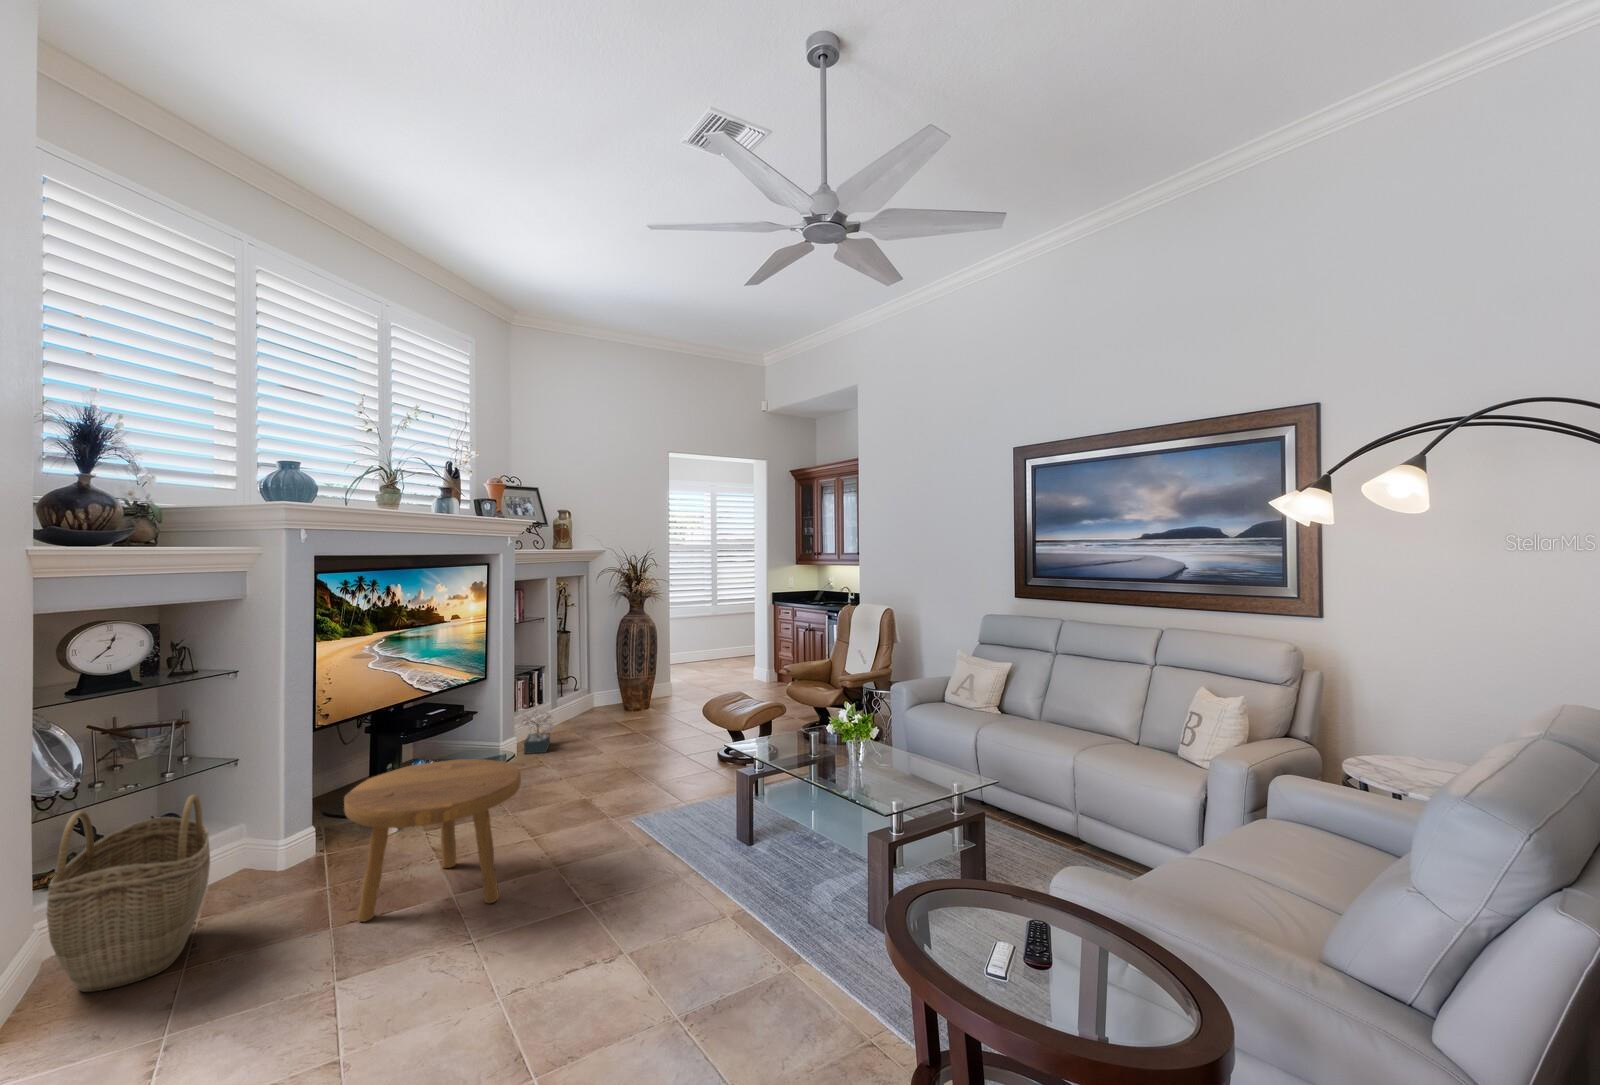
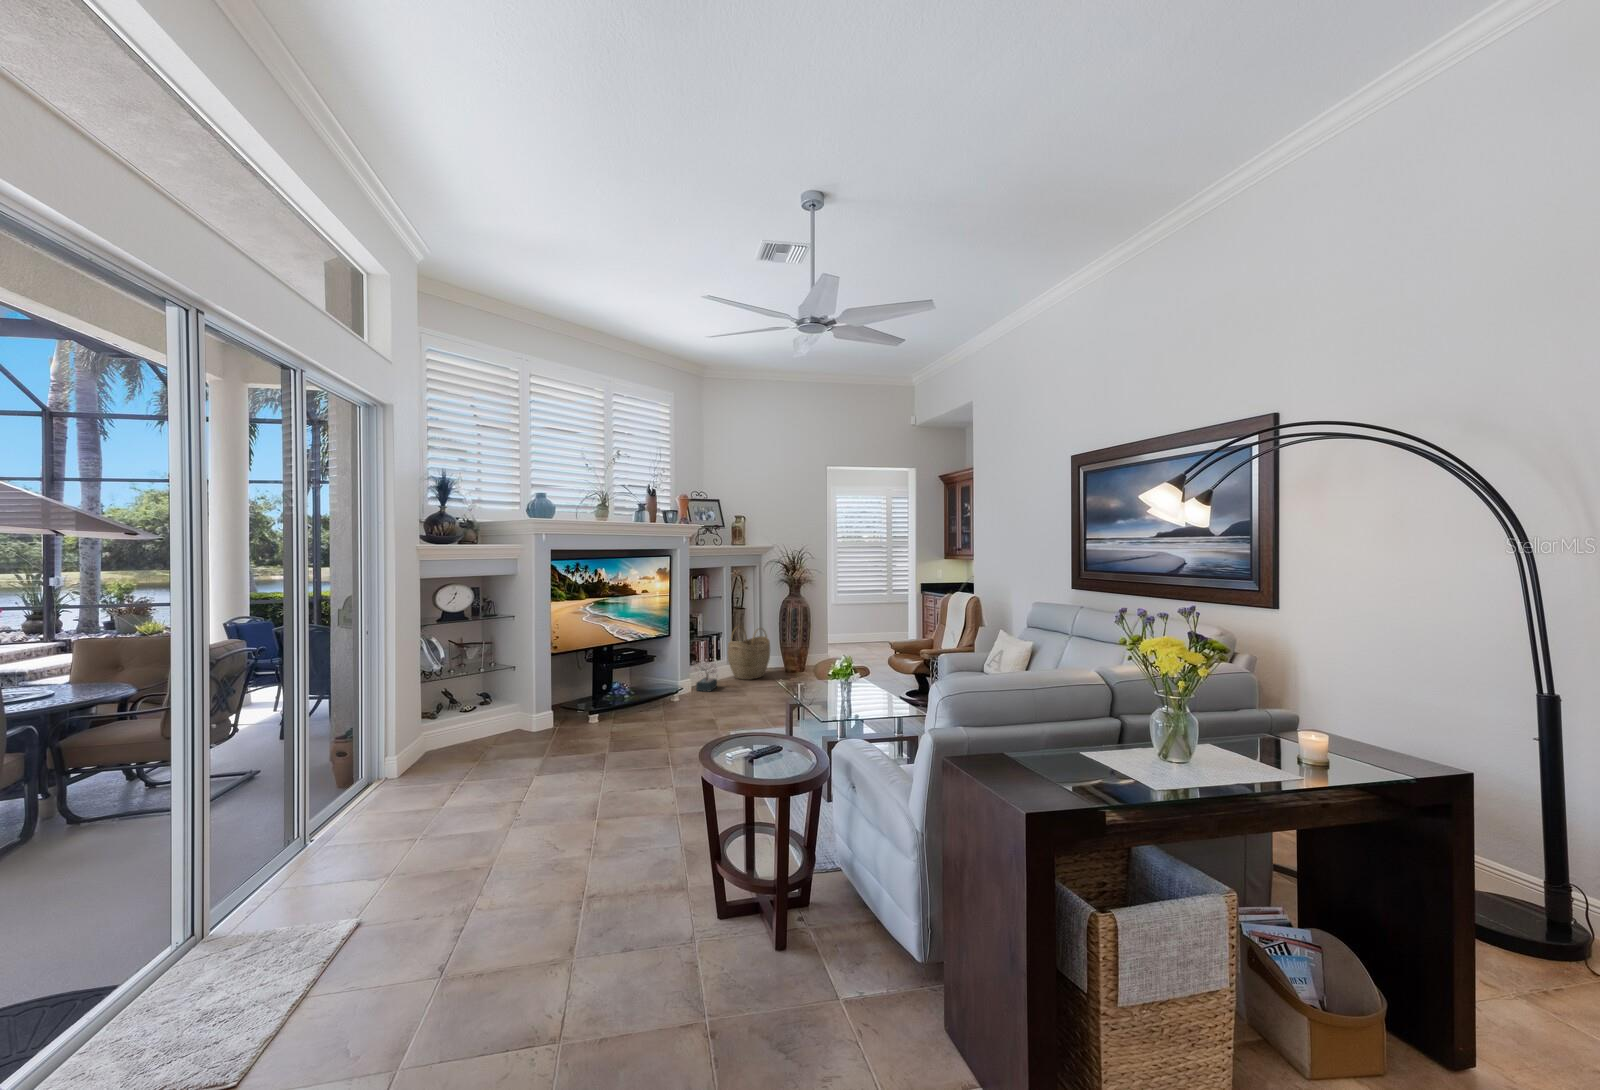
footstool: present [344,759,521,922] -> none [549,677,647,761]
woven basket: present [47,795,210,992] -> present [727,627,770,680]

